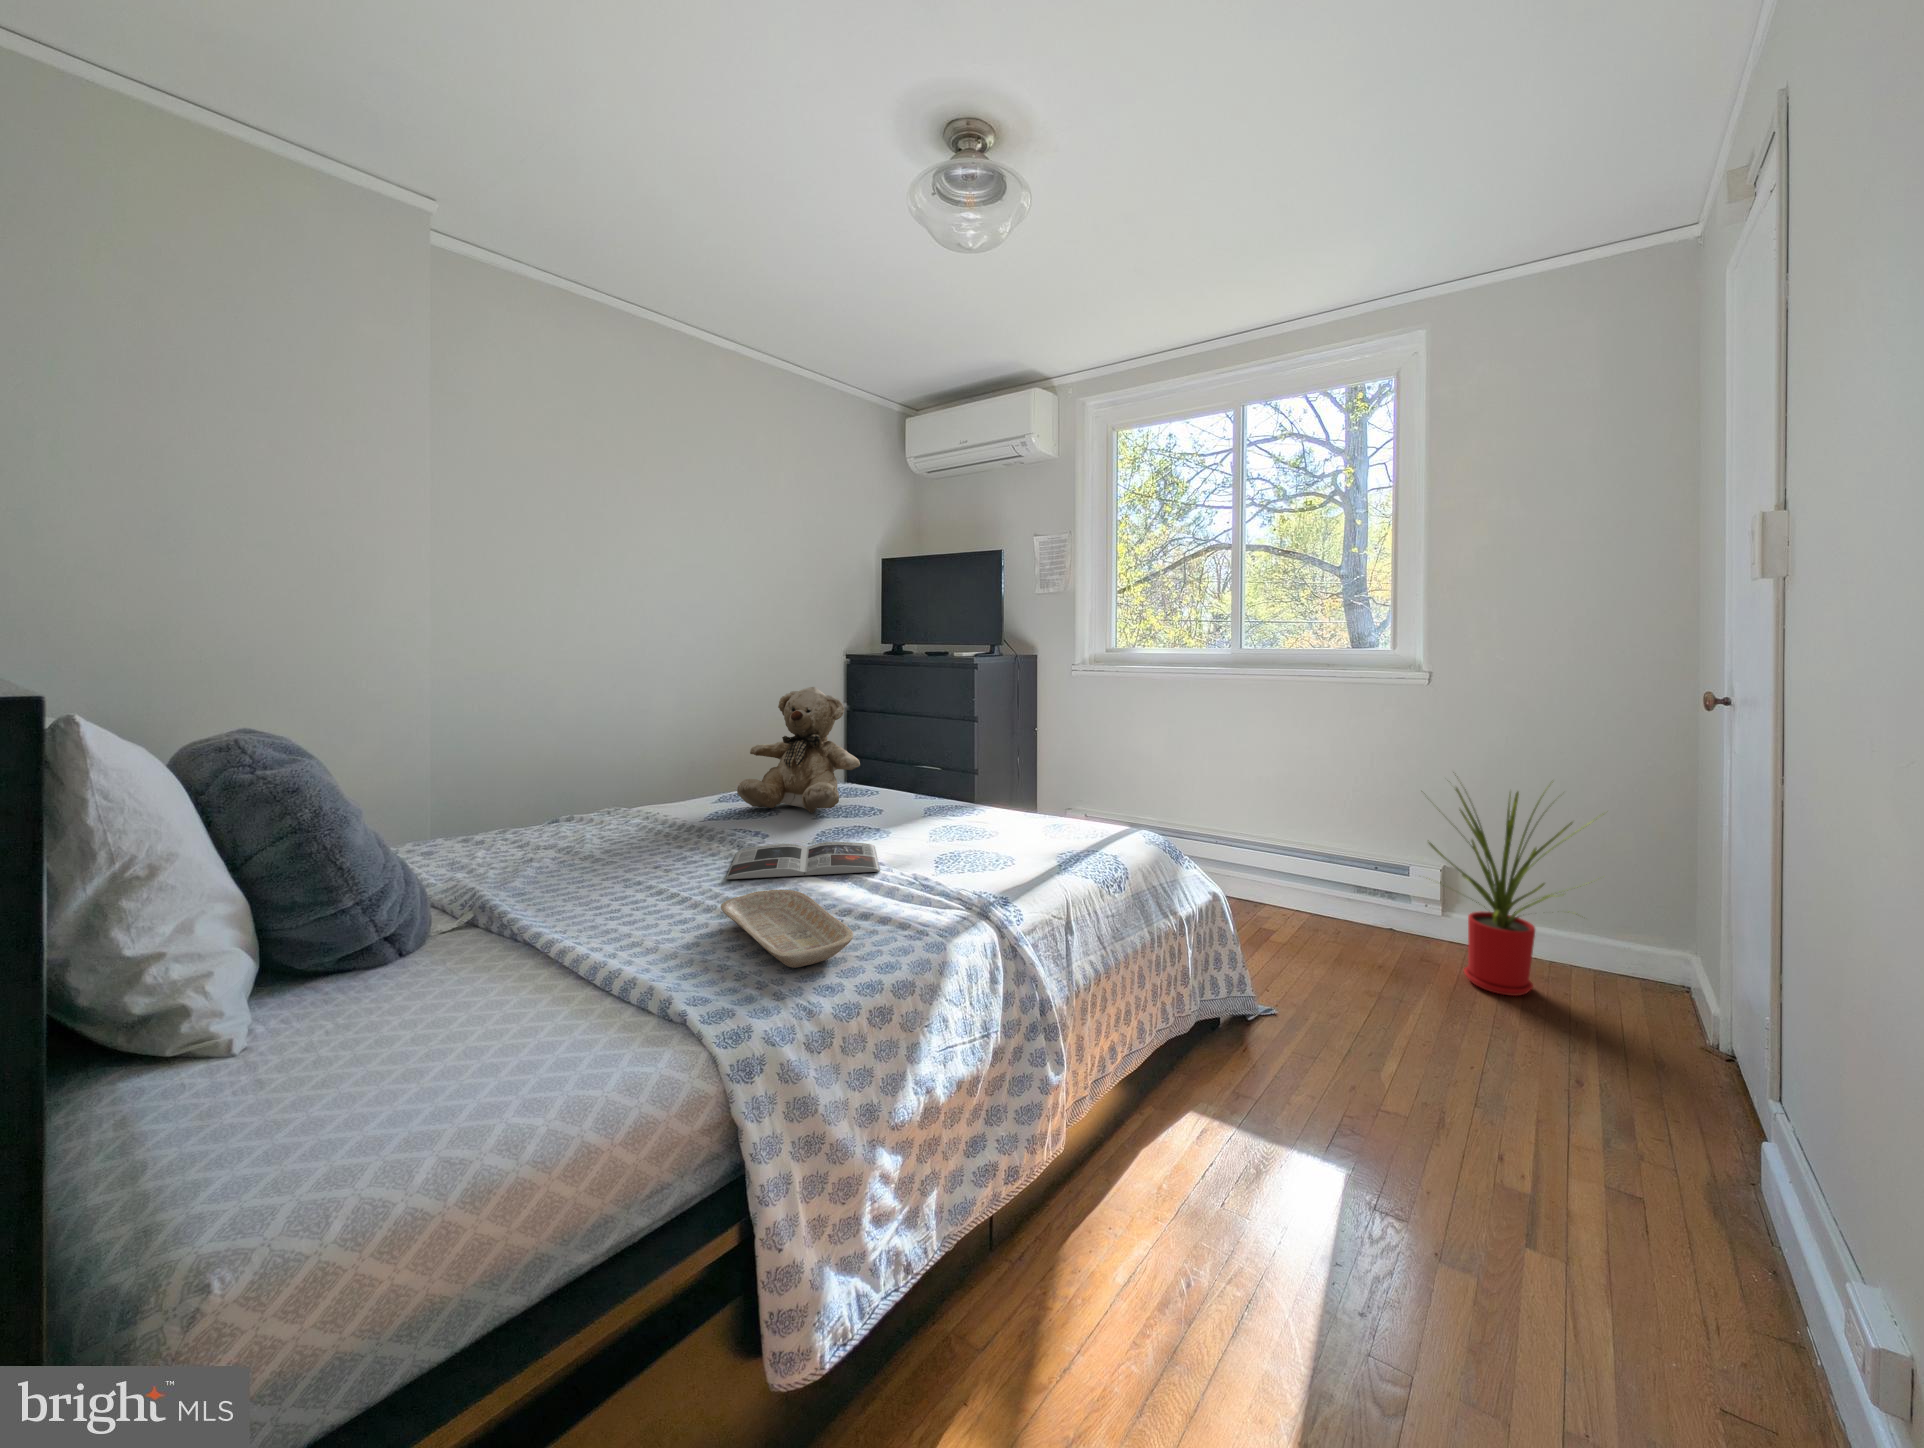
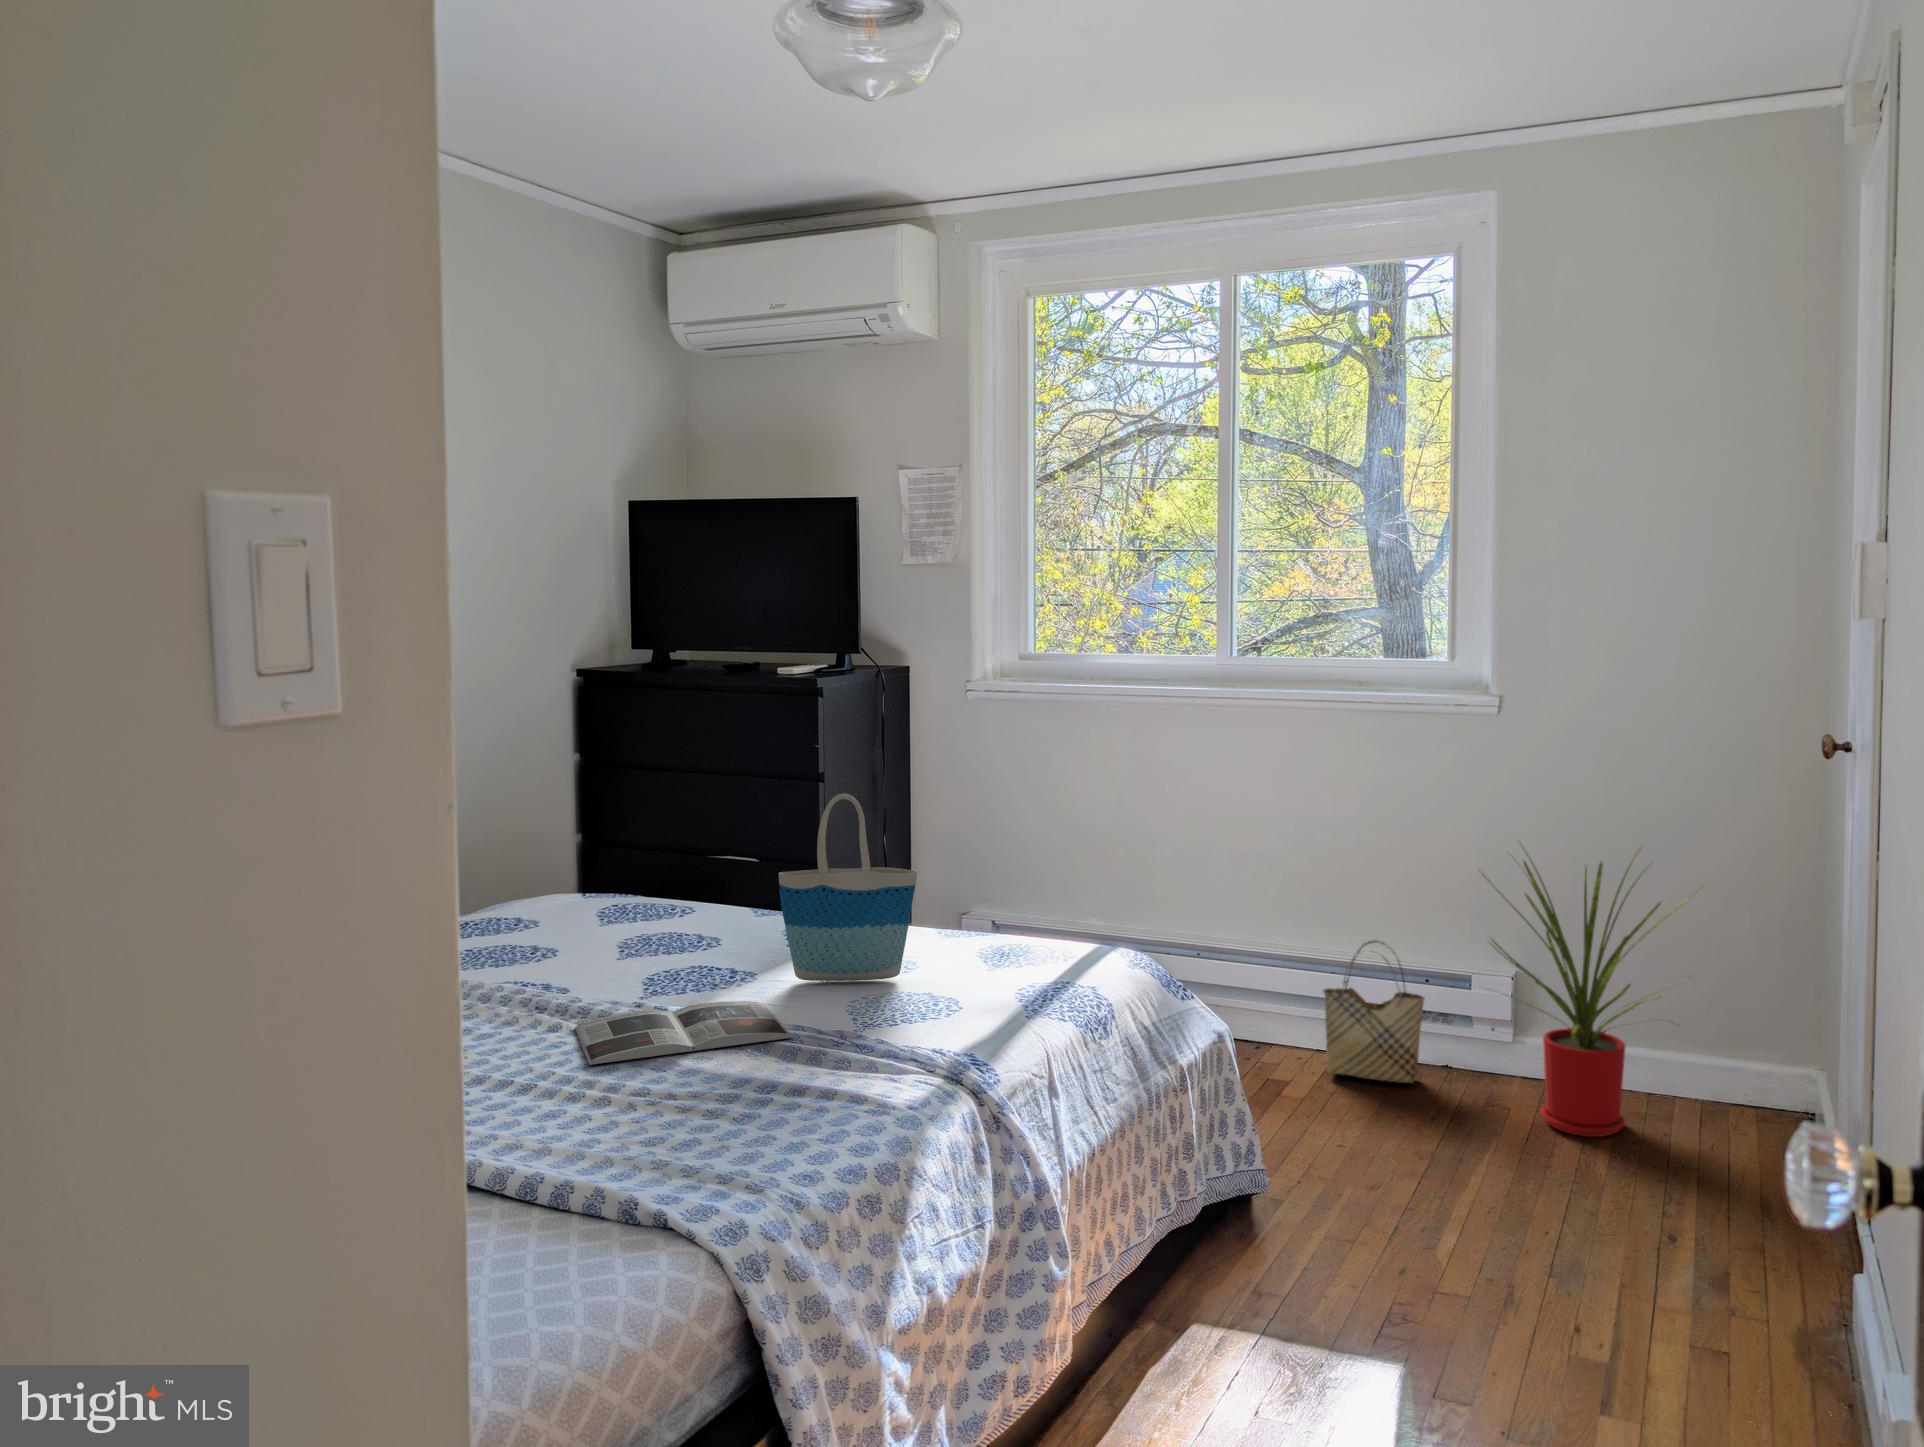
teddy bear: present [737,687,860,813] -> none [526,774,703,964]
tote bag: none [896,701,993,835] -> present [779,793,917,981]
woven basket: none [1300,837,1376,940] -> present [1323,941,1424,1083]
tray: present [721,890,853,968] -> none [625,1070,822,1159]

